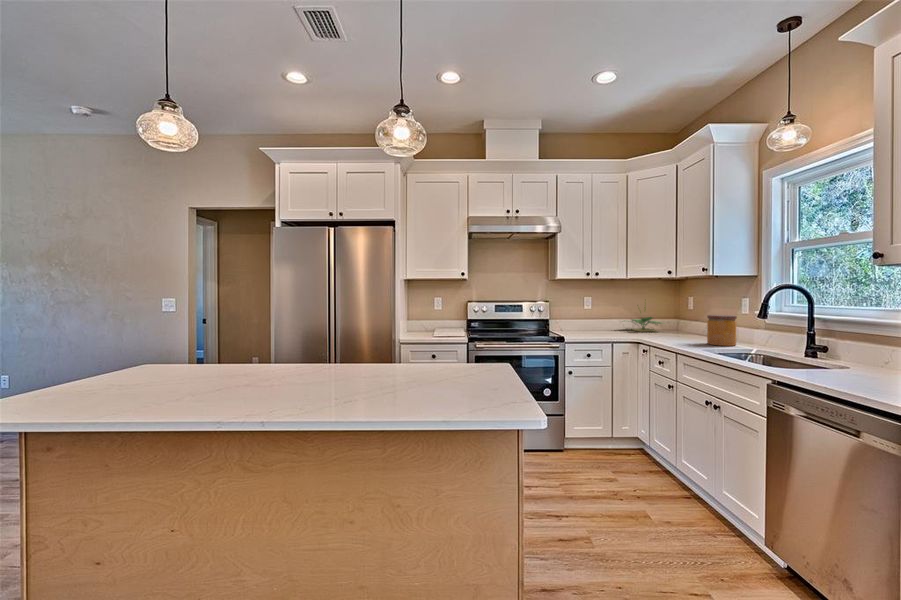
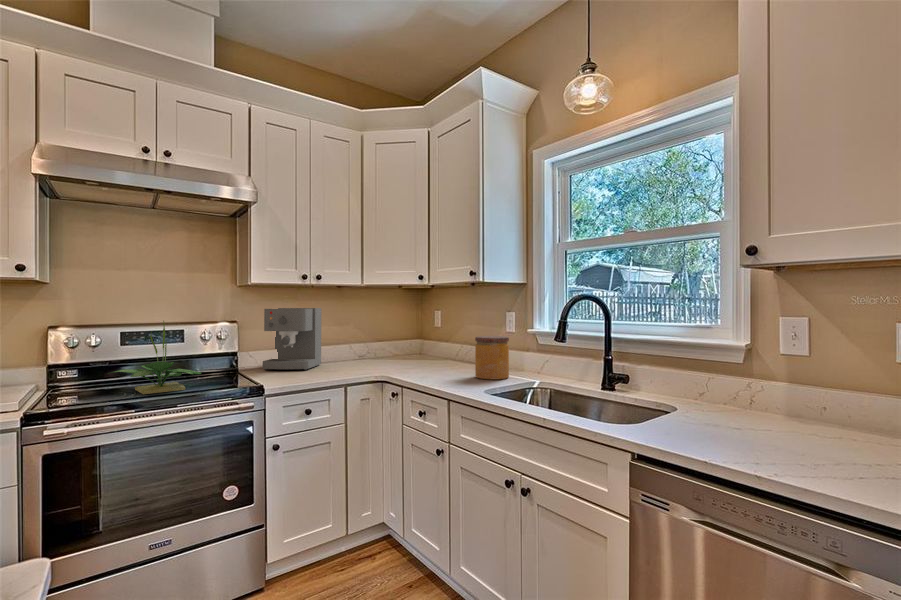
coffee maker: none [563,294,600,332] -> present [262,308,322,370]
potted plant: present [631,317,661,332] -> present [111,321,201,394]

